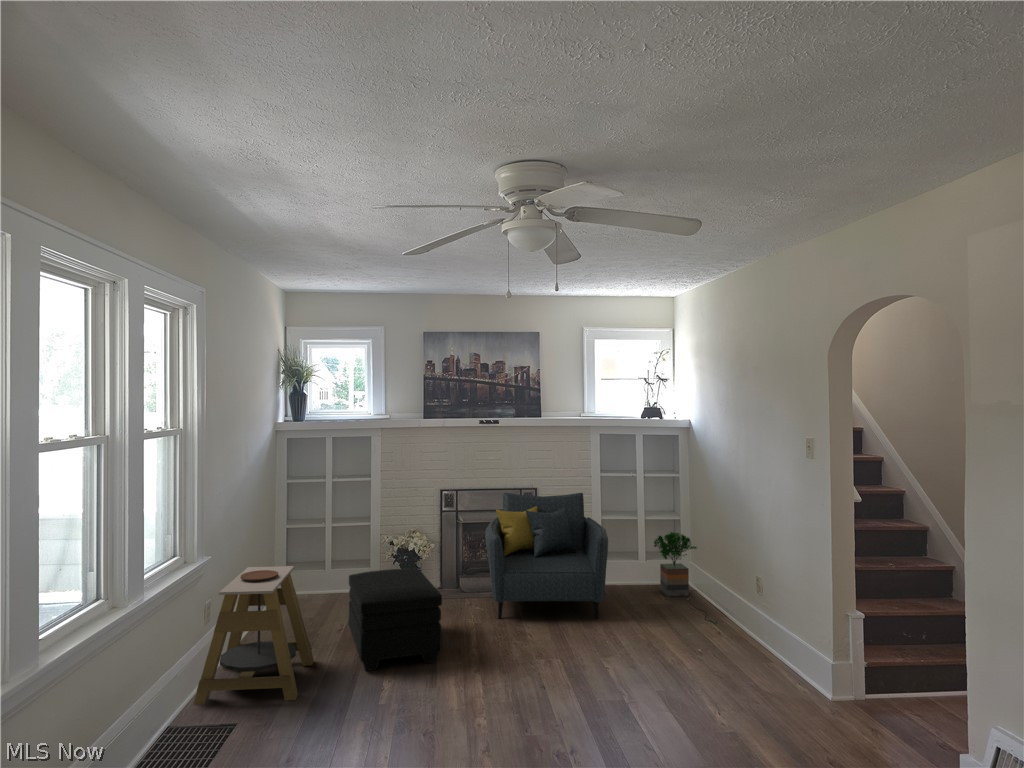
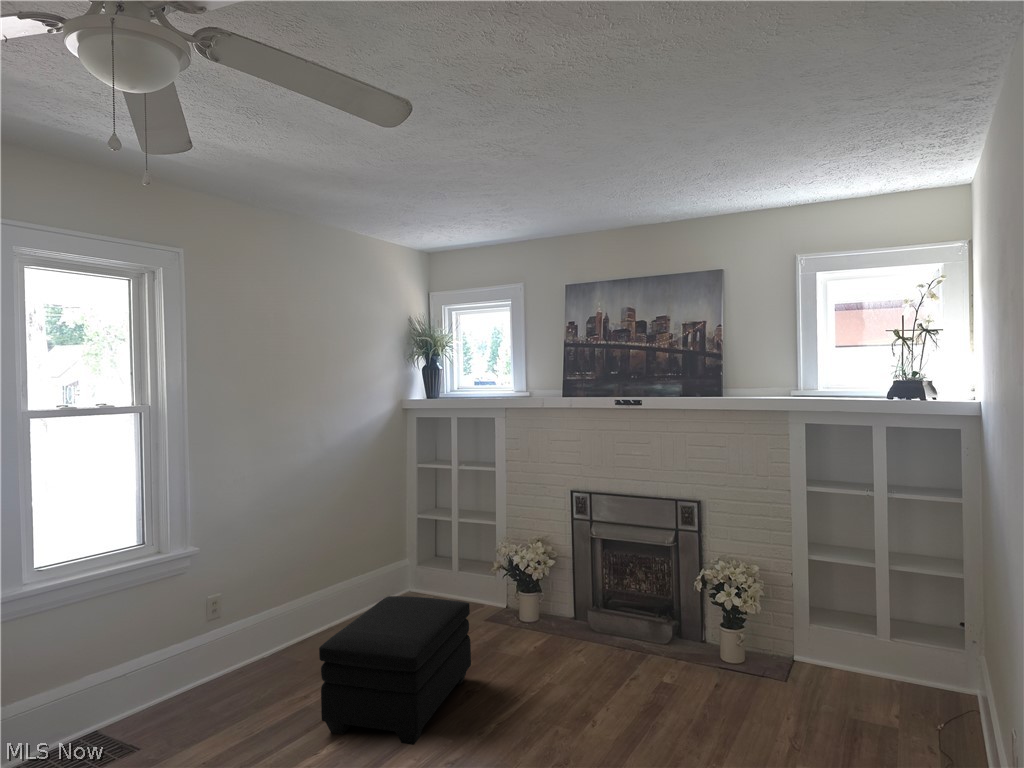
armchair: present [485,493,608,619] -> none [563,505,777,734]
potted tree: present [654,532,697,596] -> none [879,603,972,727]
side table: present [194,566,314,705] -> none [146,575,310,754]

